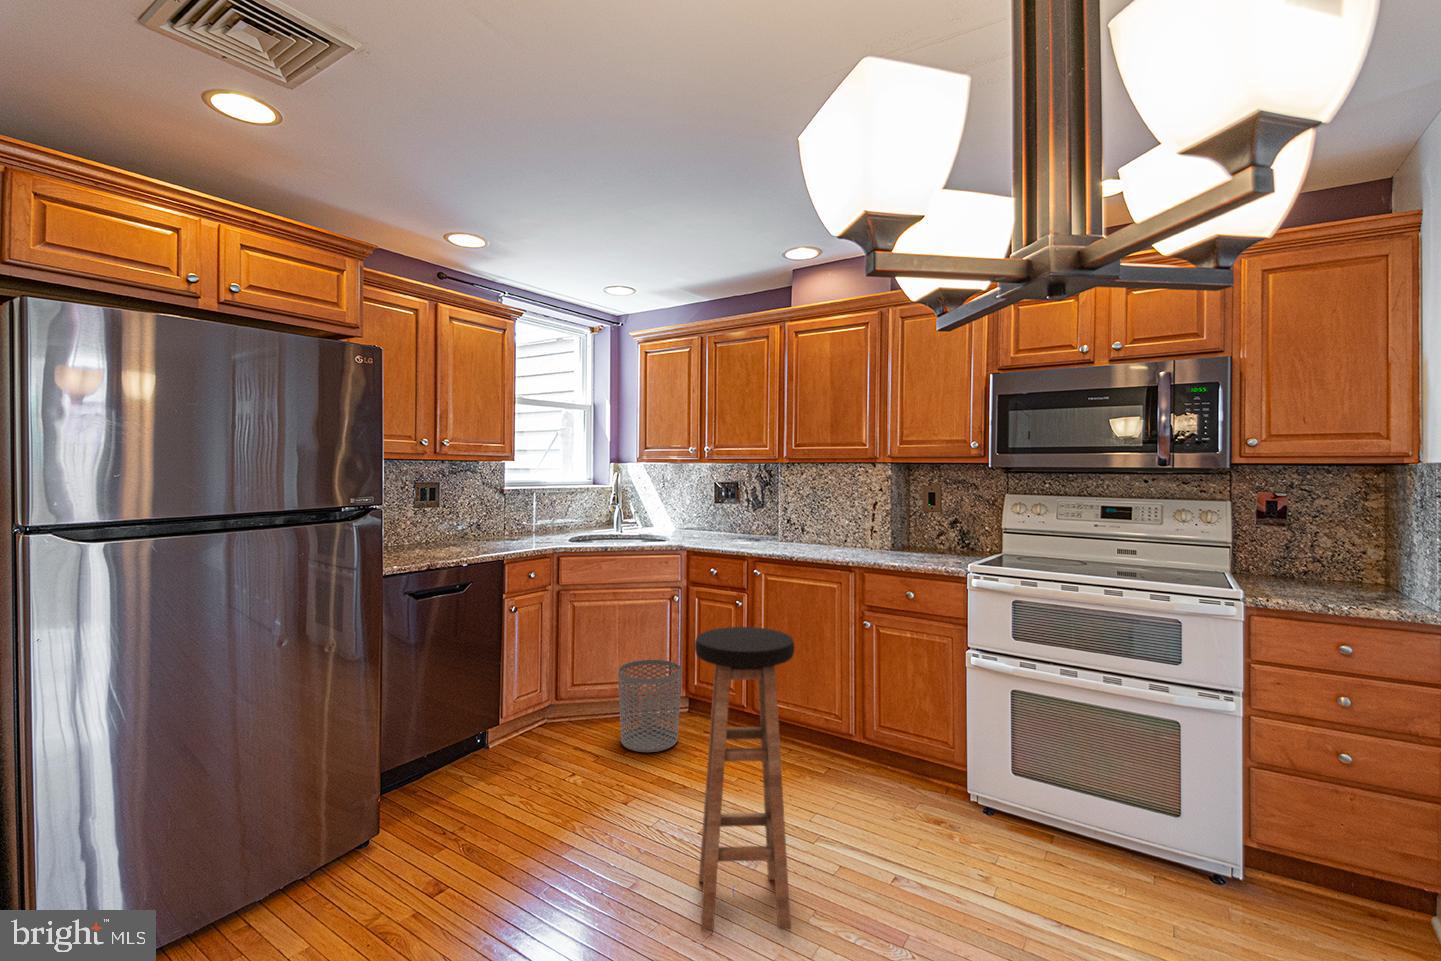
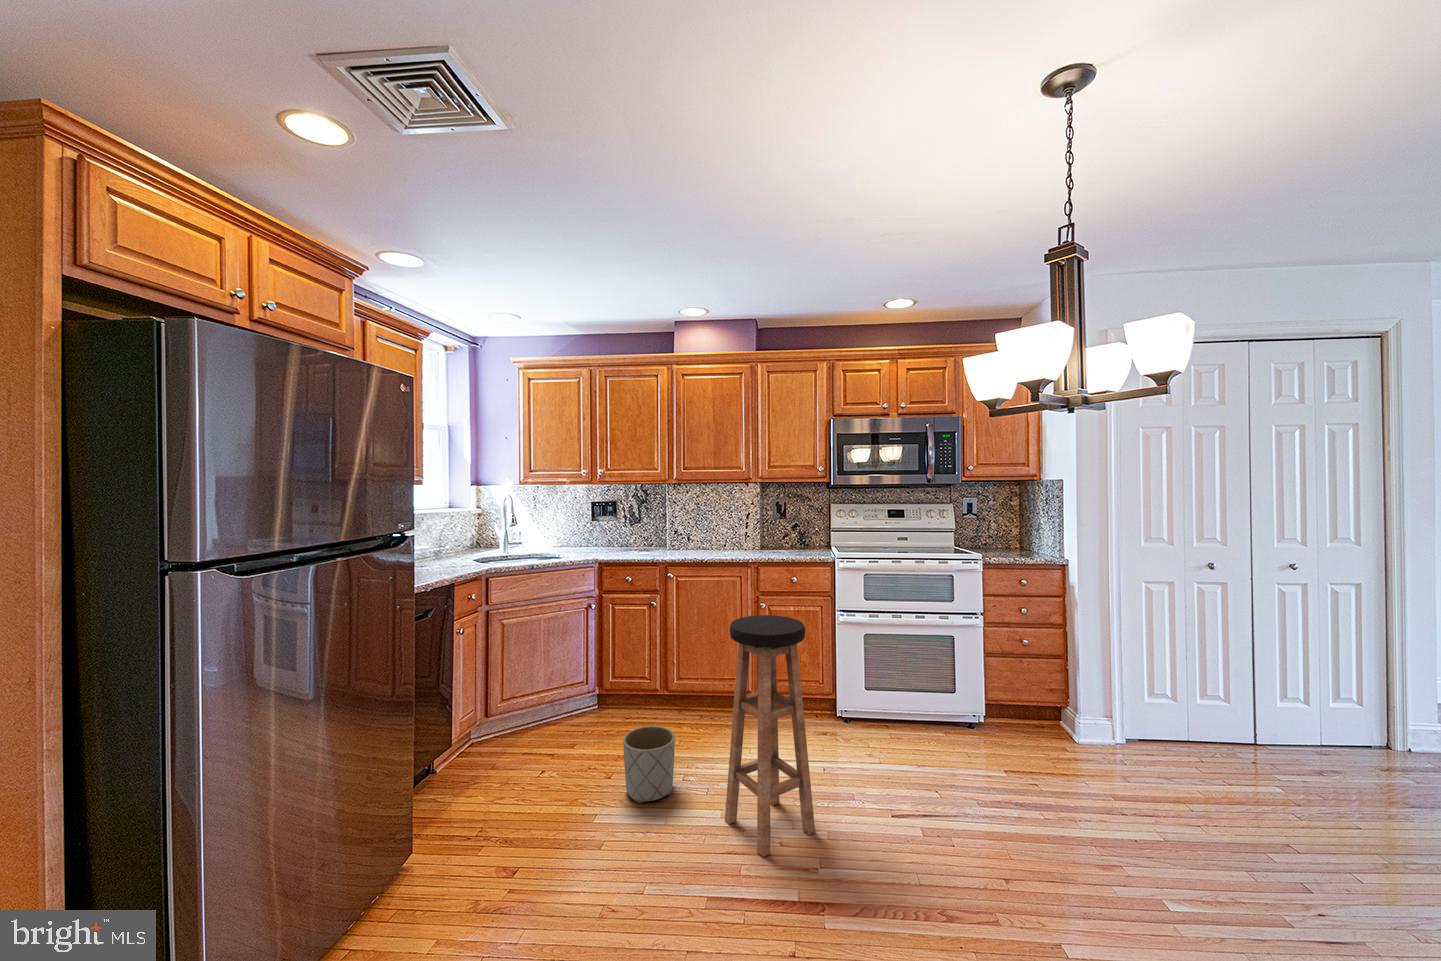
waste bin: present [618,660,681,752] -> none [559,658,615,742]
planter: none [622,744,683,830] -> present [623,726,675,803]

